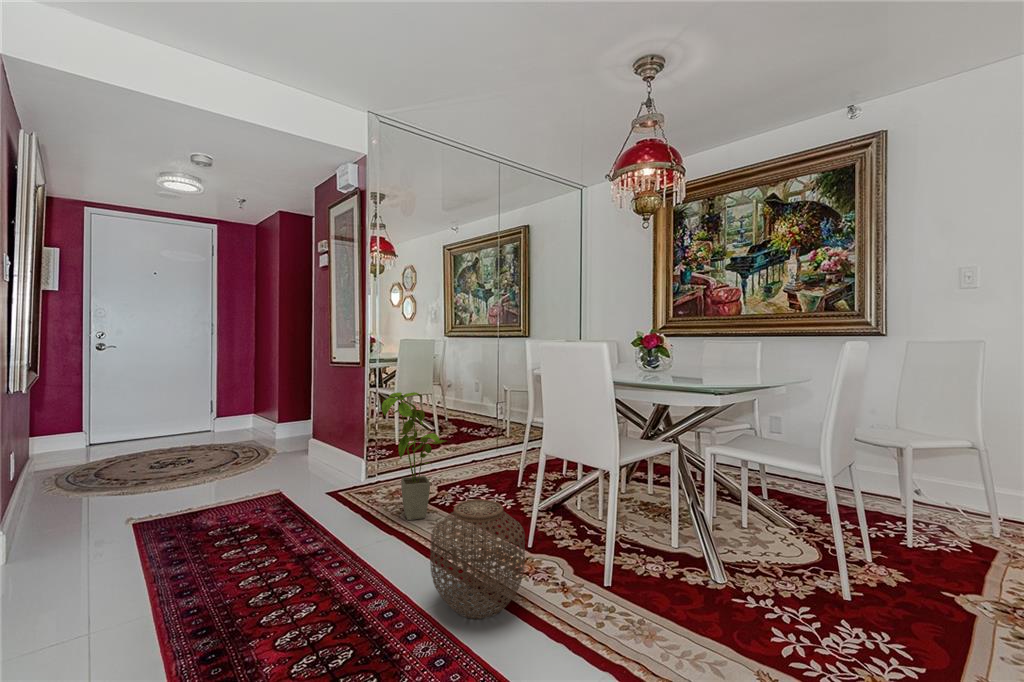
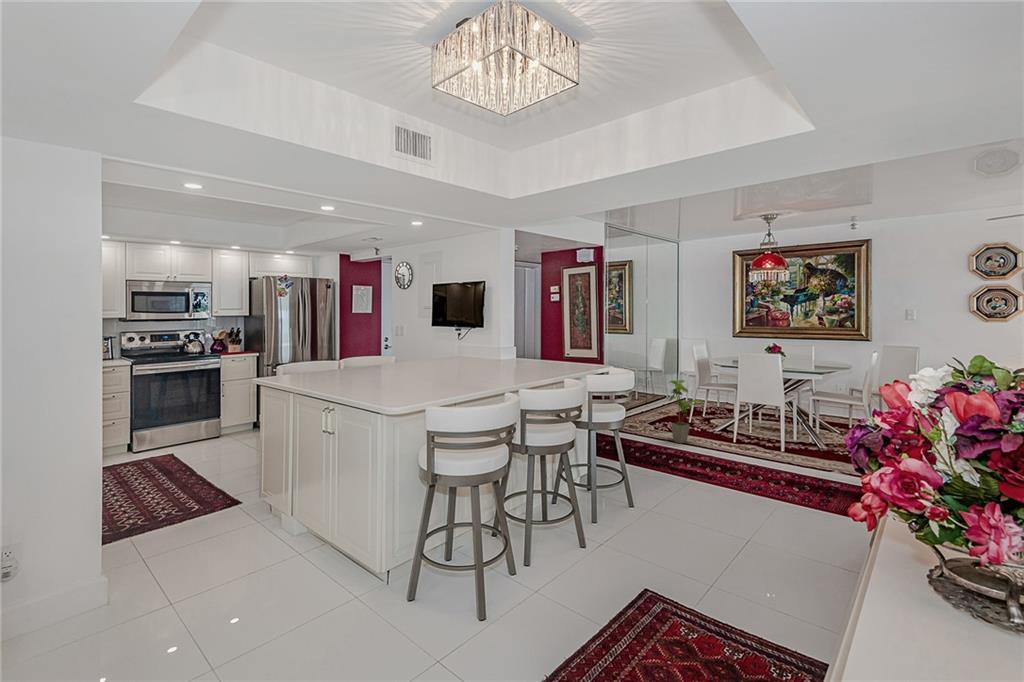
woven basket: present [430,499,525,619] -> none [748,423,790,466]

